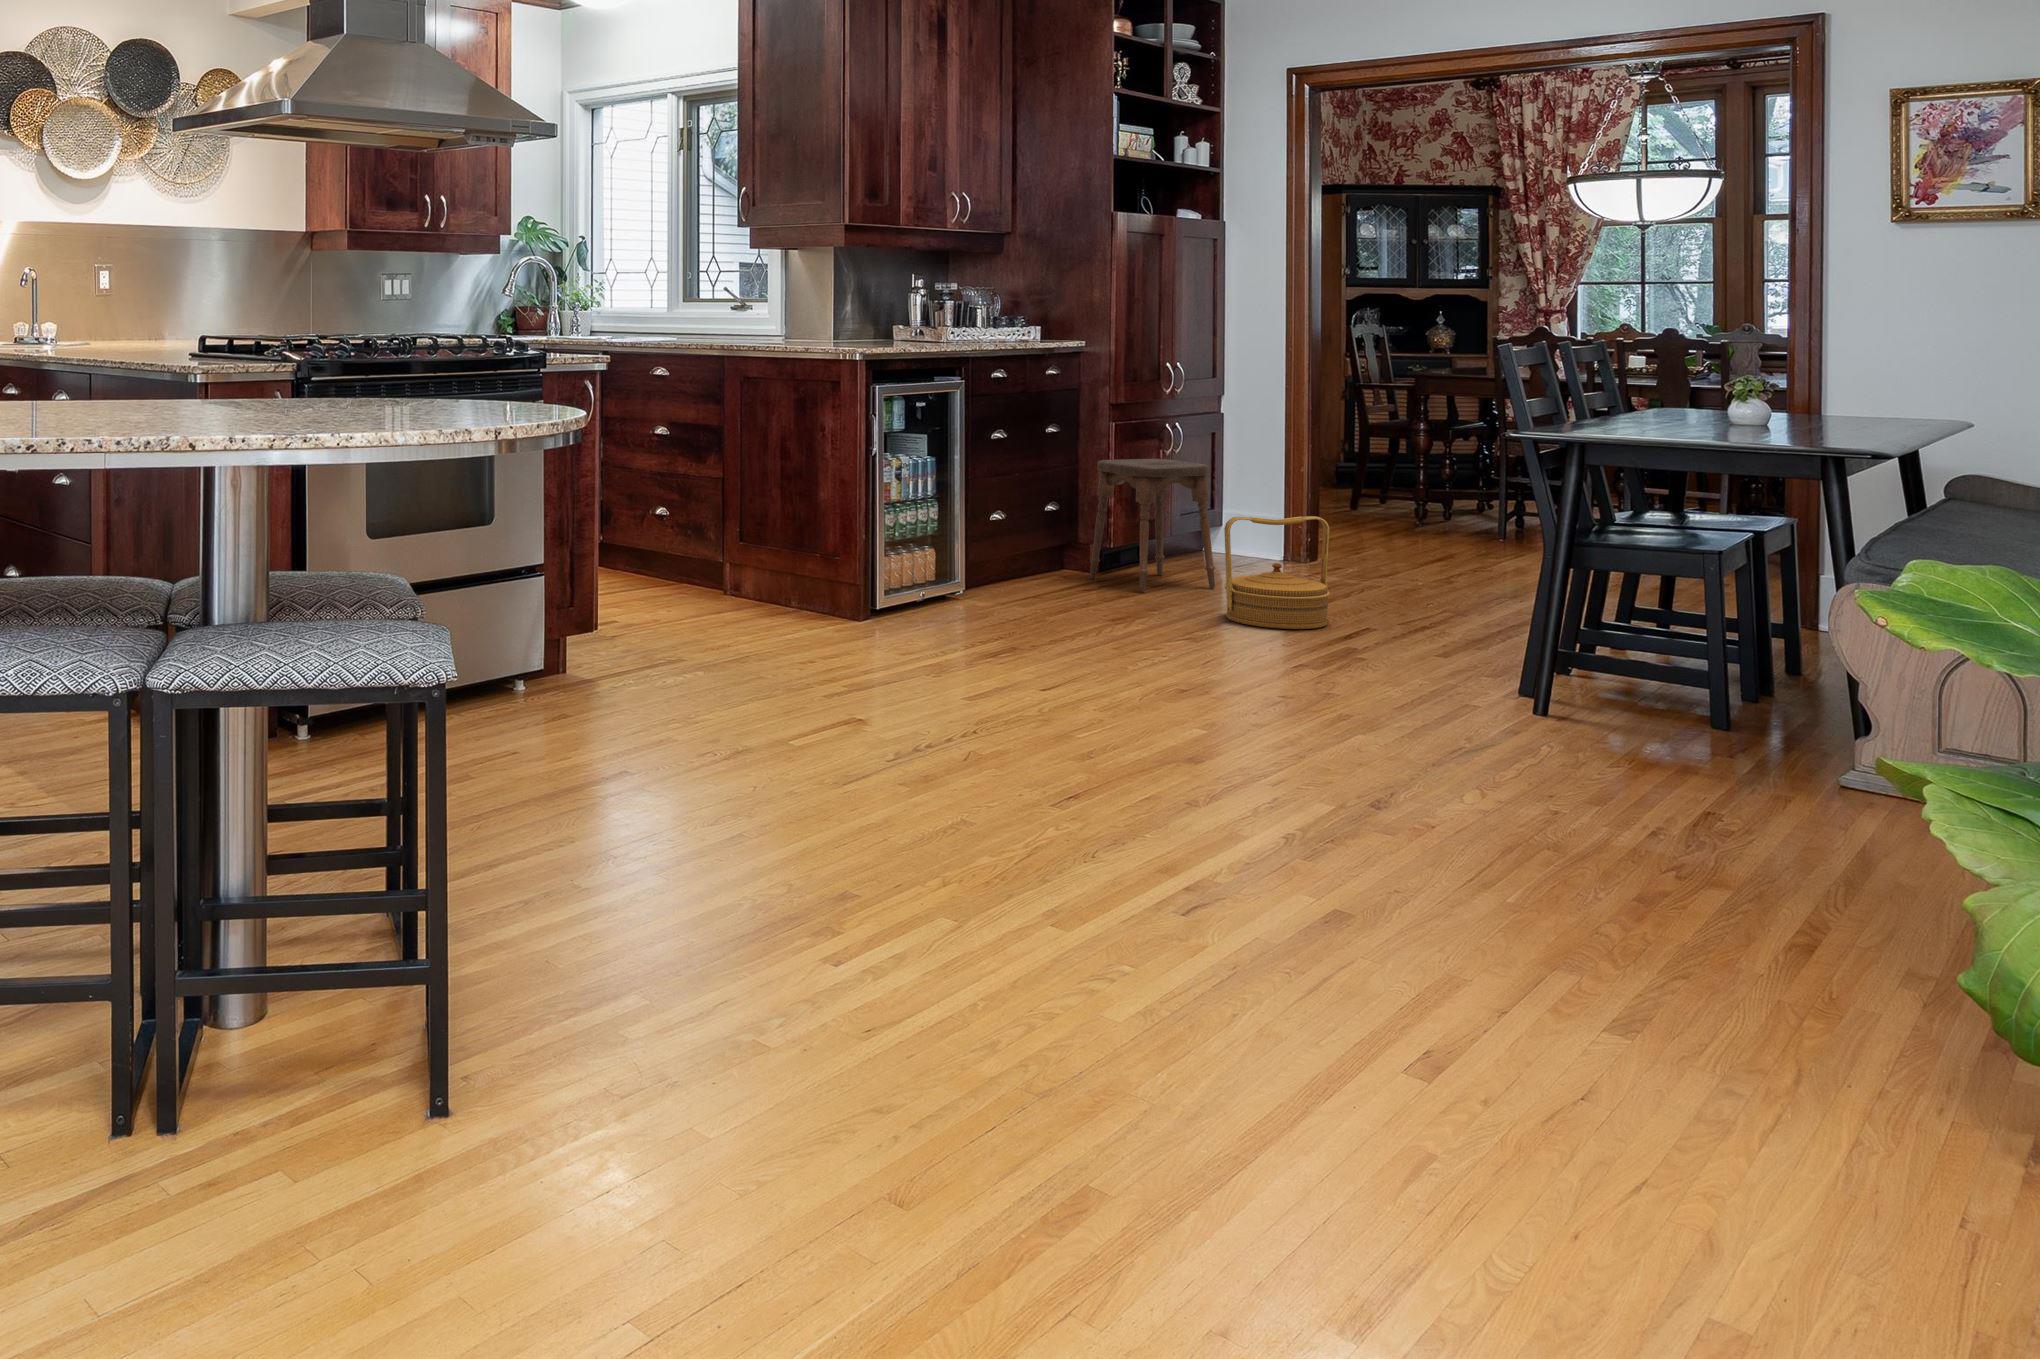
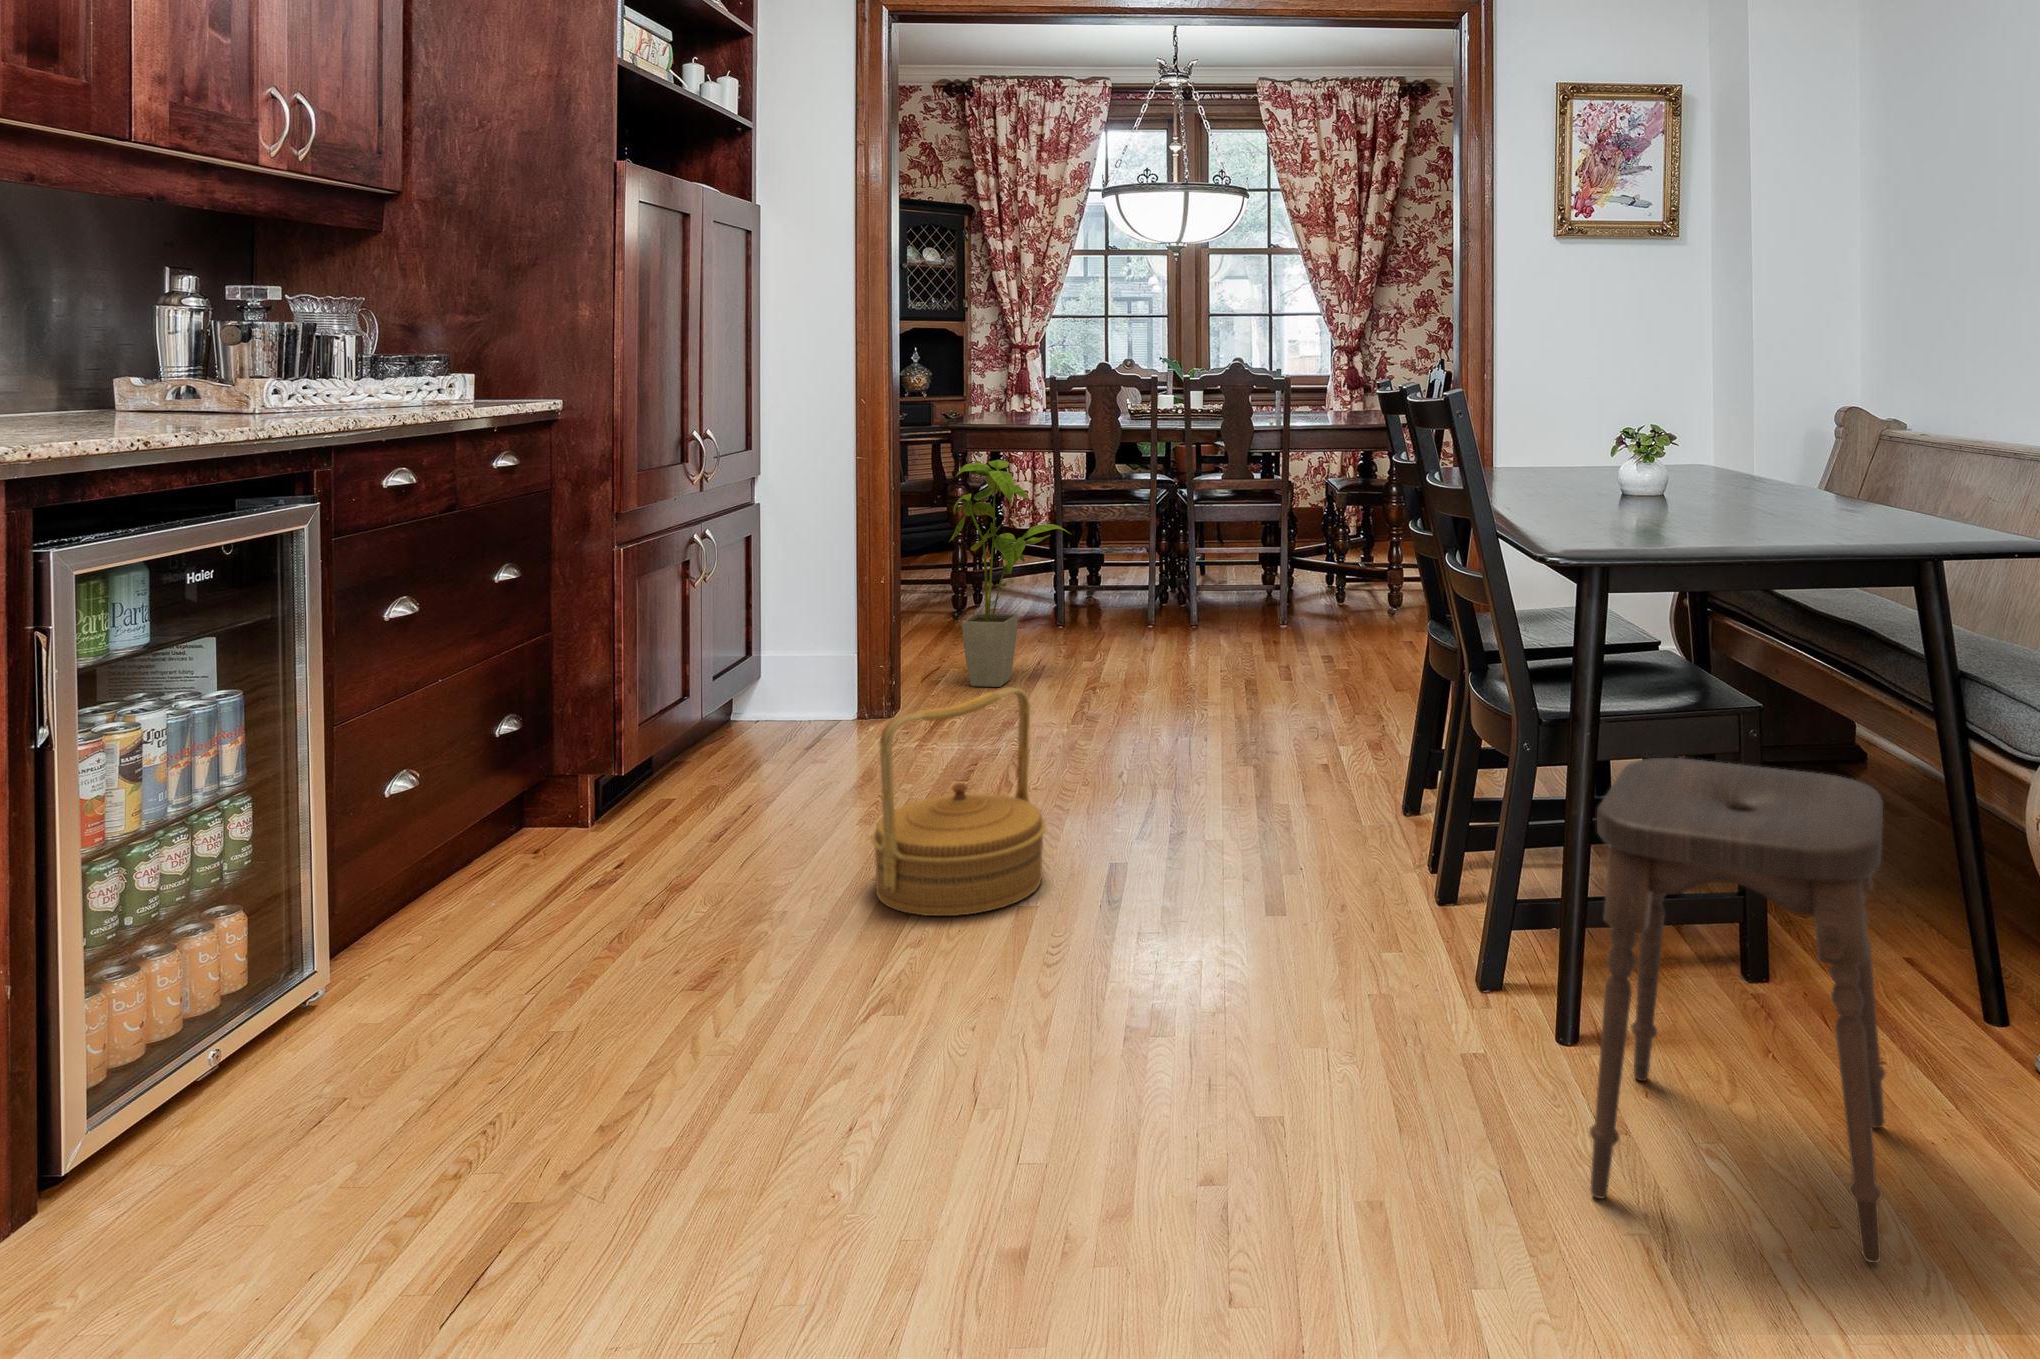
house plant: none [1366,398,1466,564] -> present [950,460,1070,687]
stool: present [1090,459,1215,592] -> present [1590,758,1885,1263]

